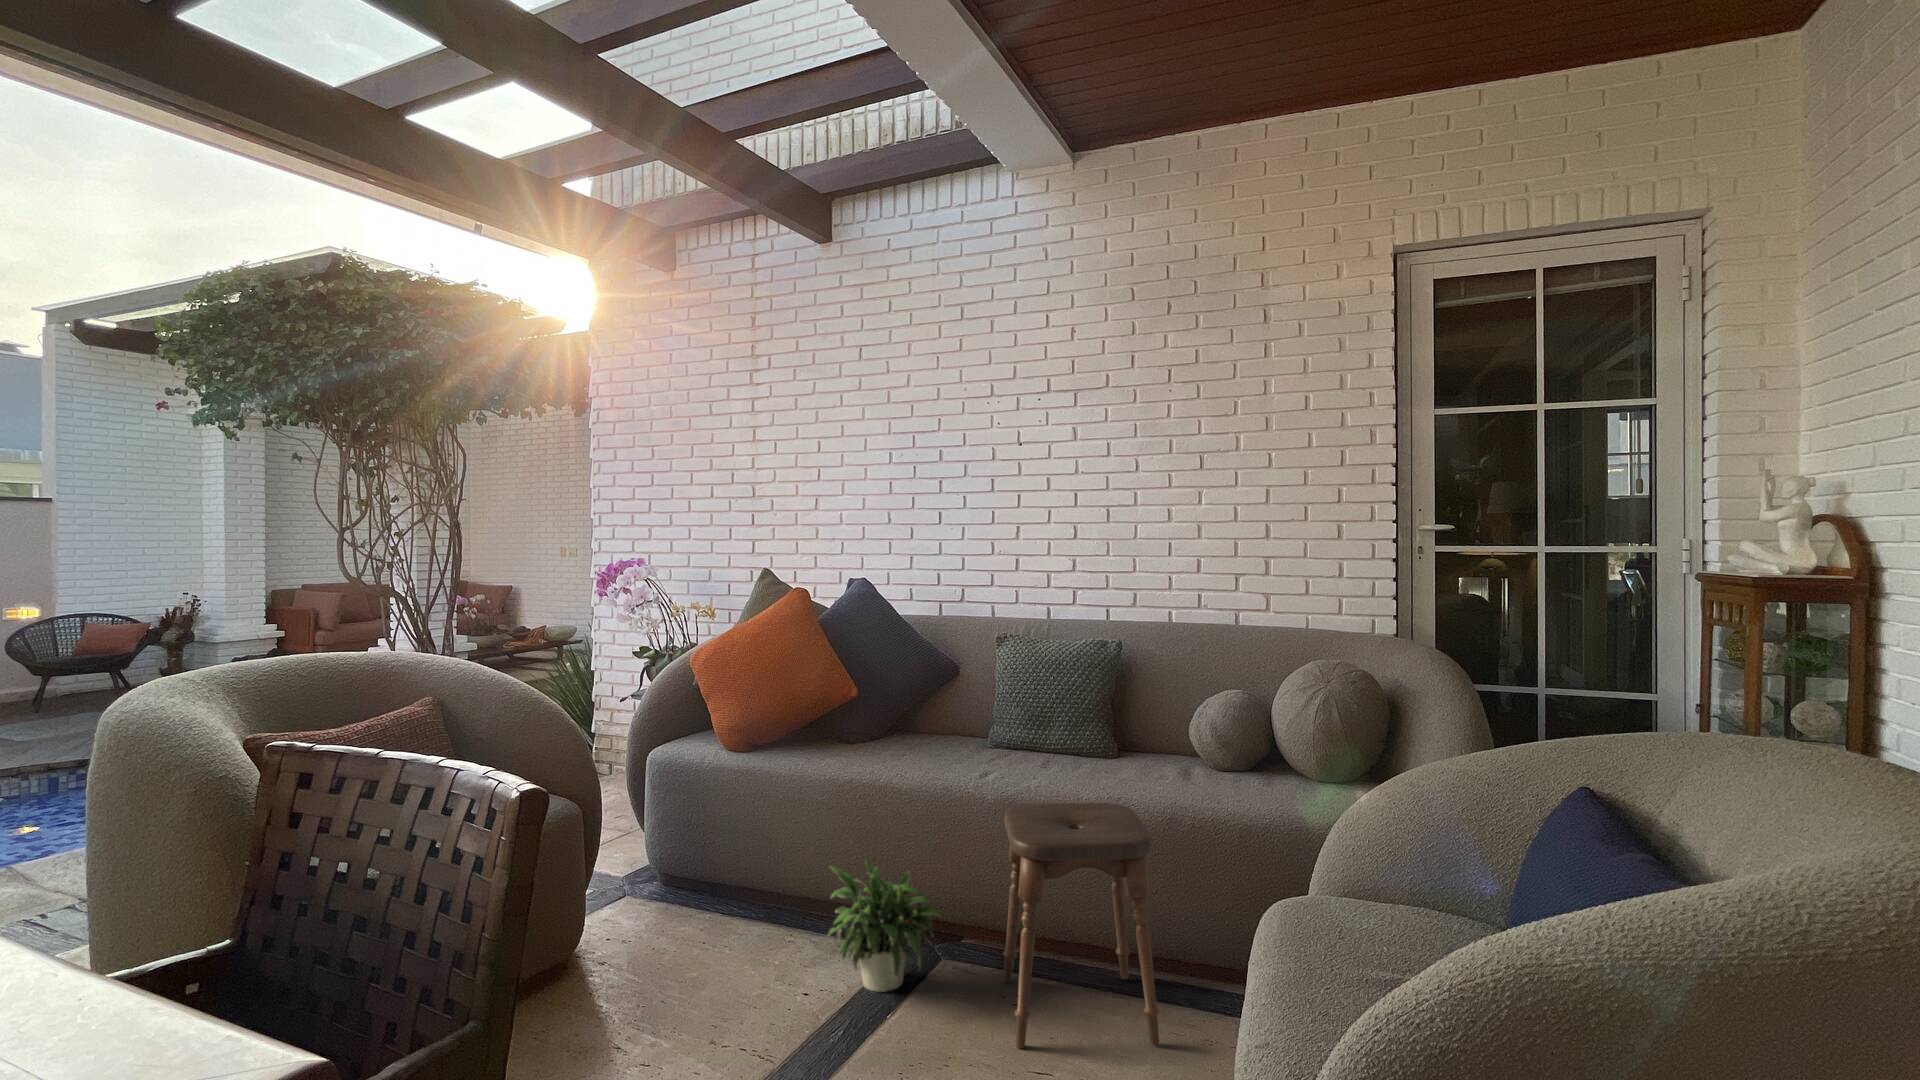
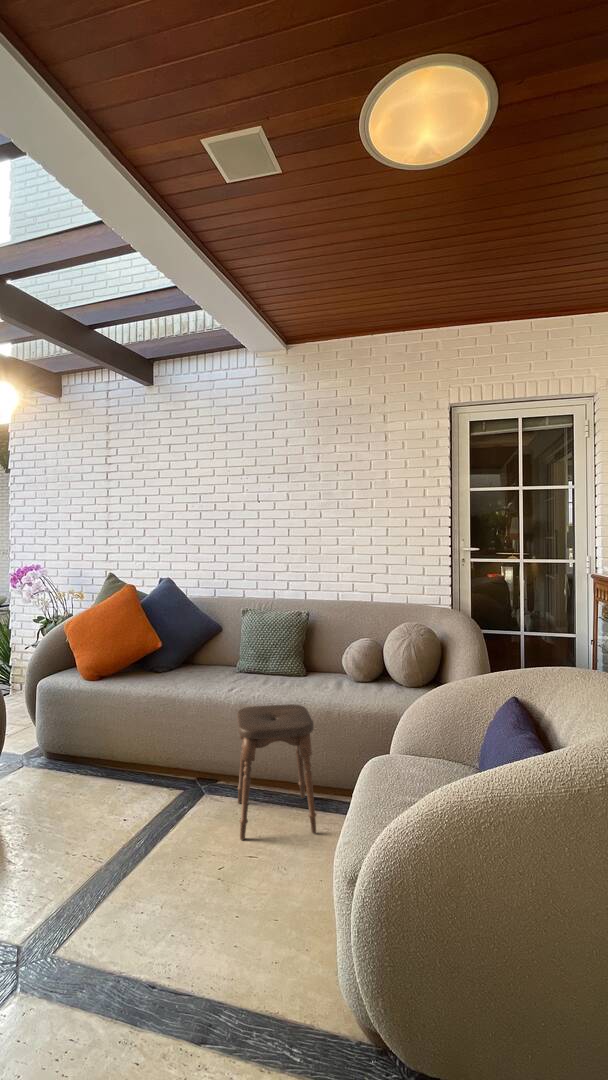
potted plant: present [828,861,941,992] -> none [139,740,203,813]

